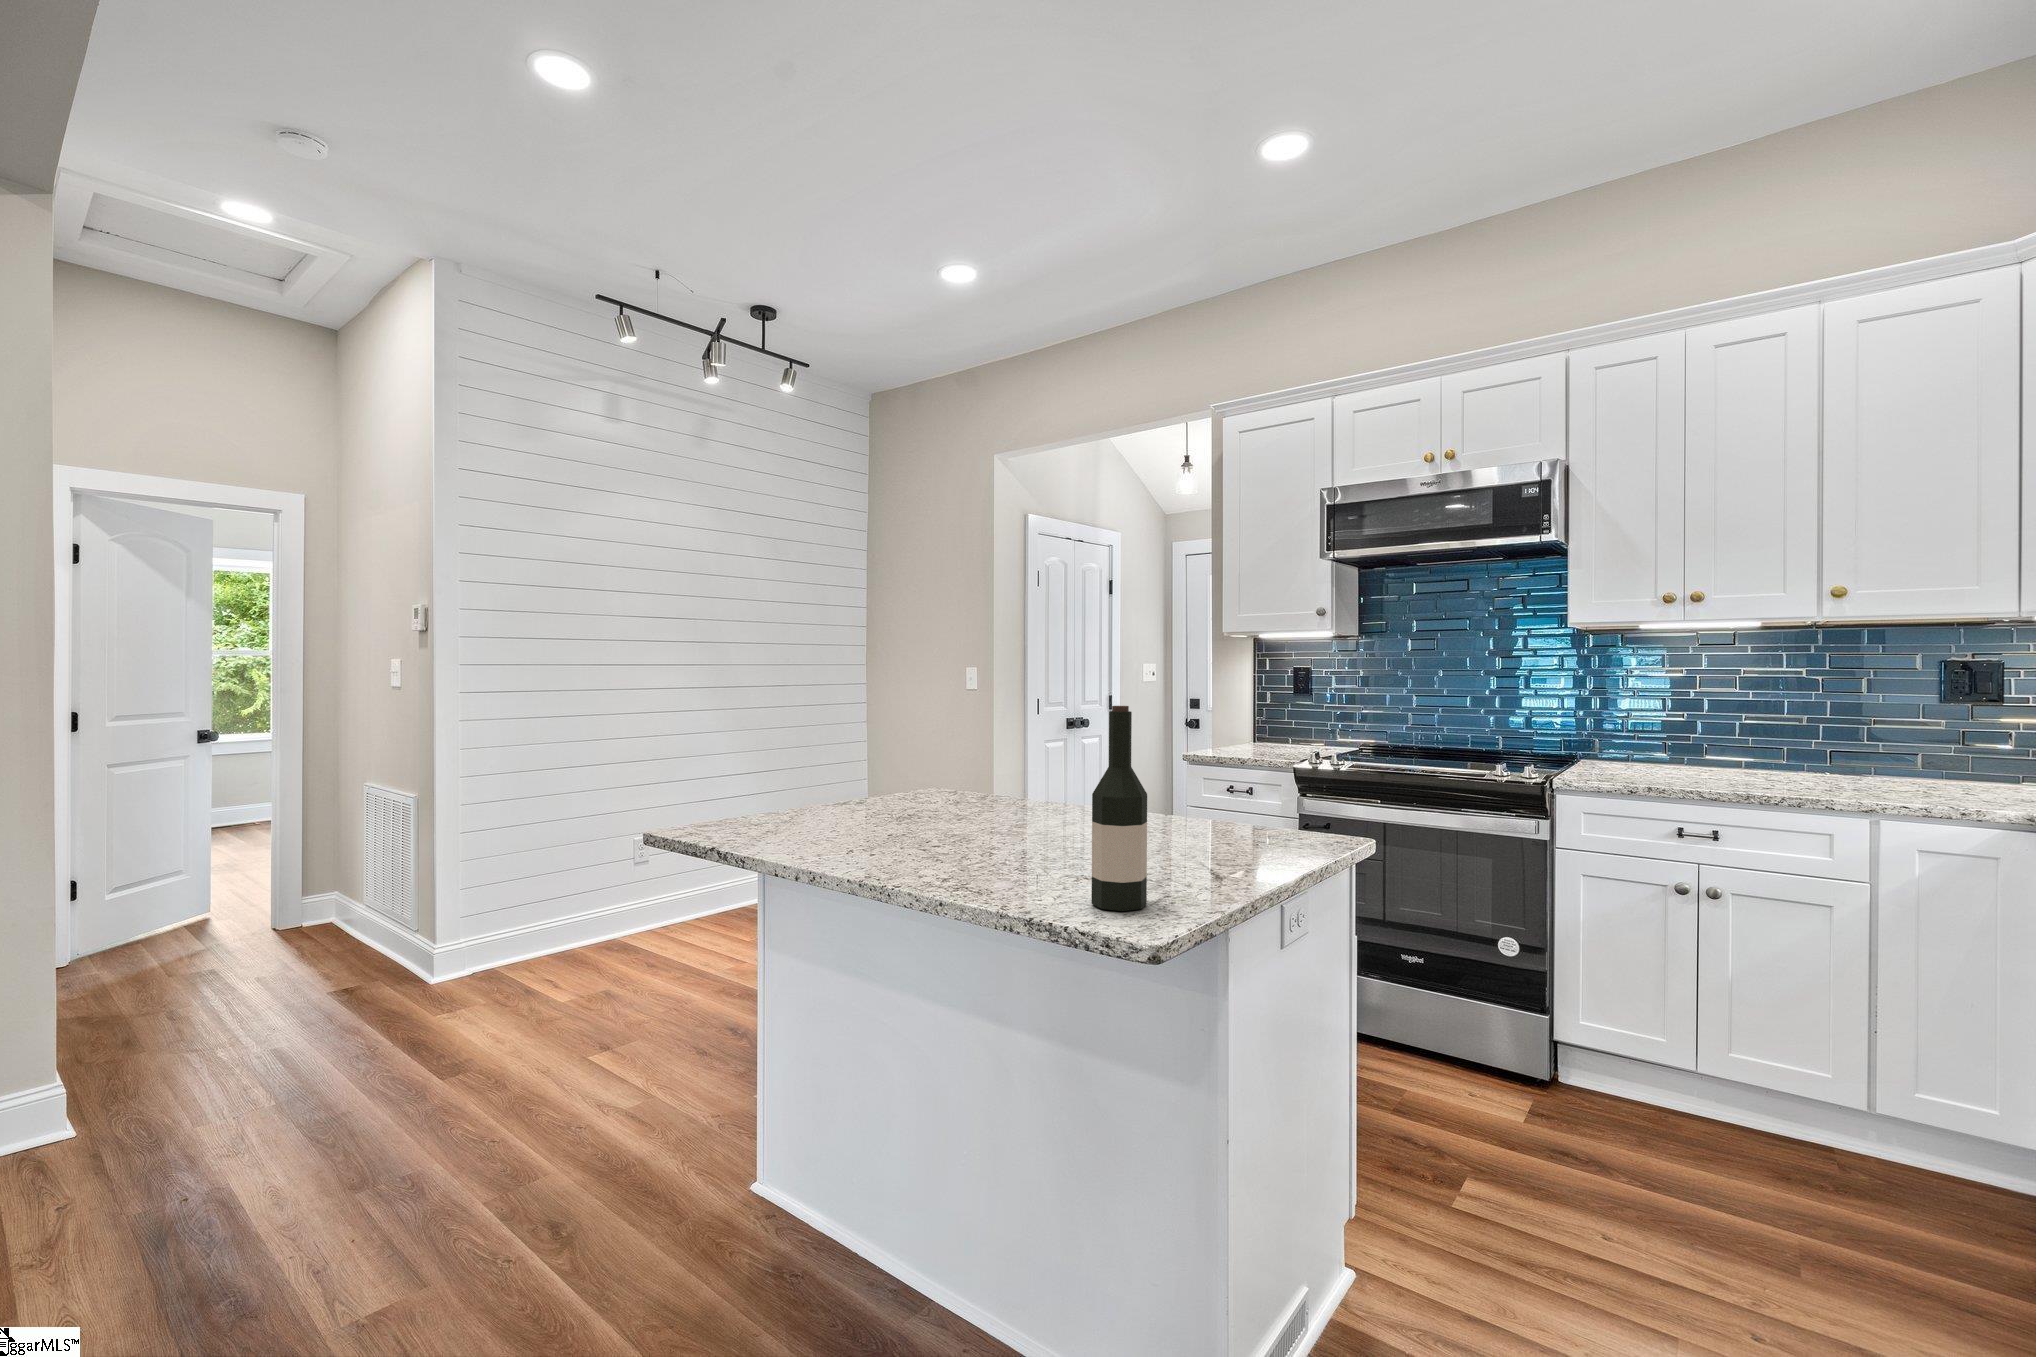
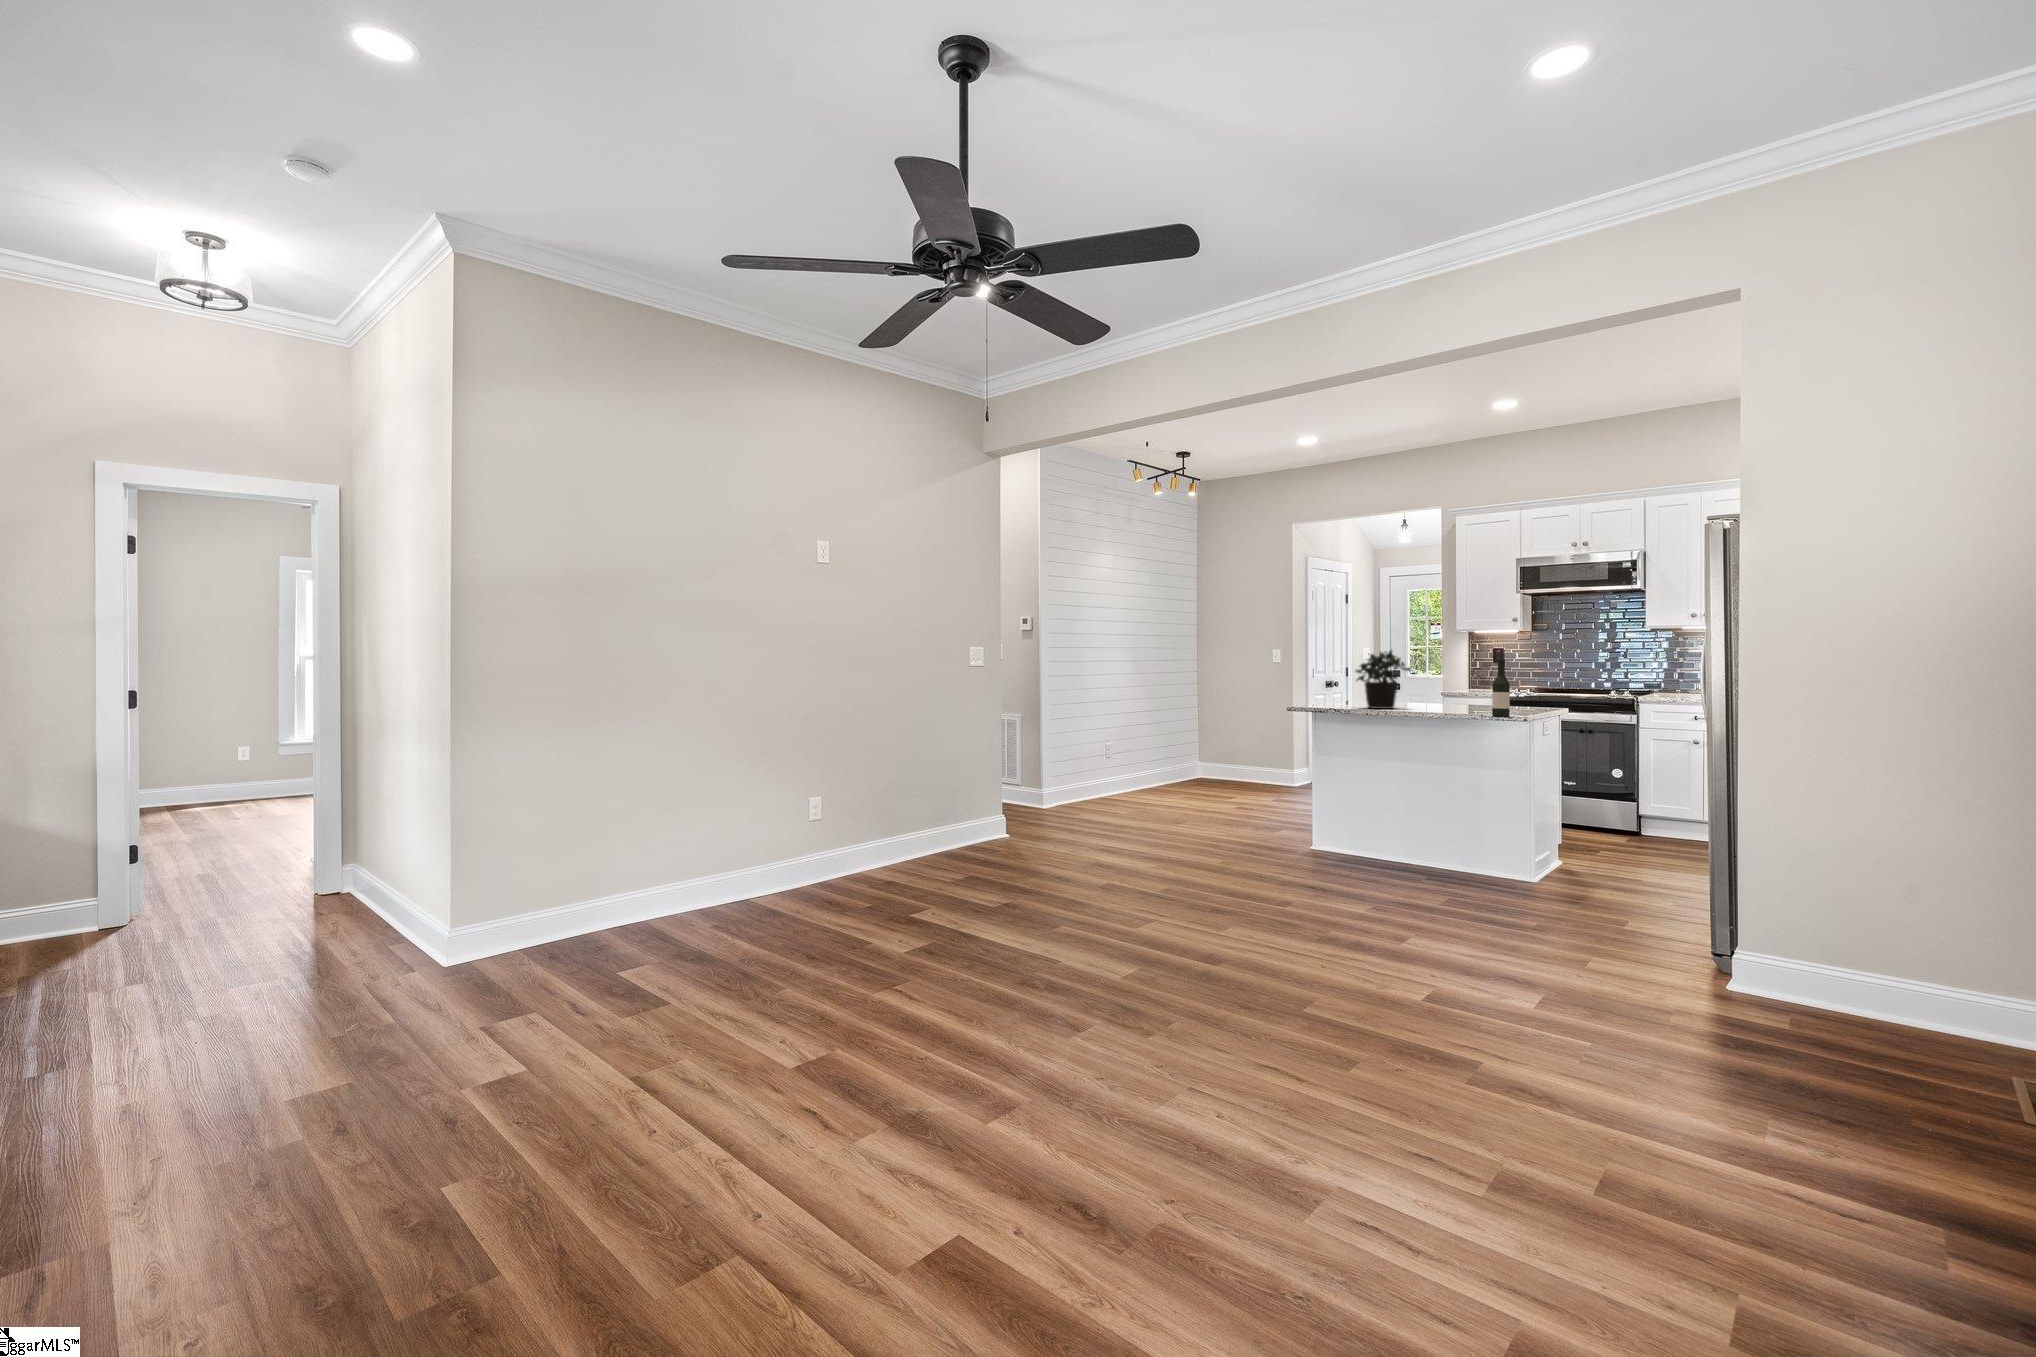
potted plant: none [833,670,973,833] -> present [1356,650,1411,709]

